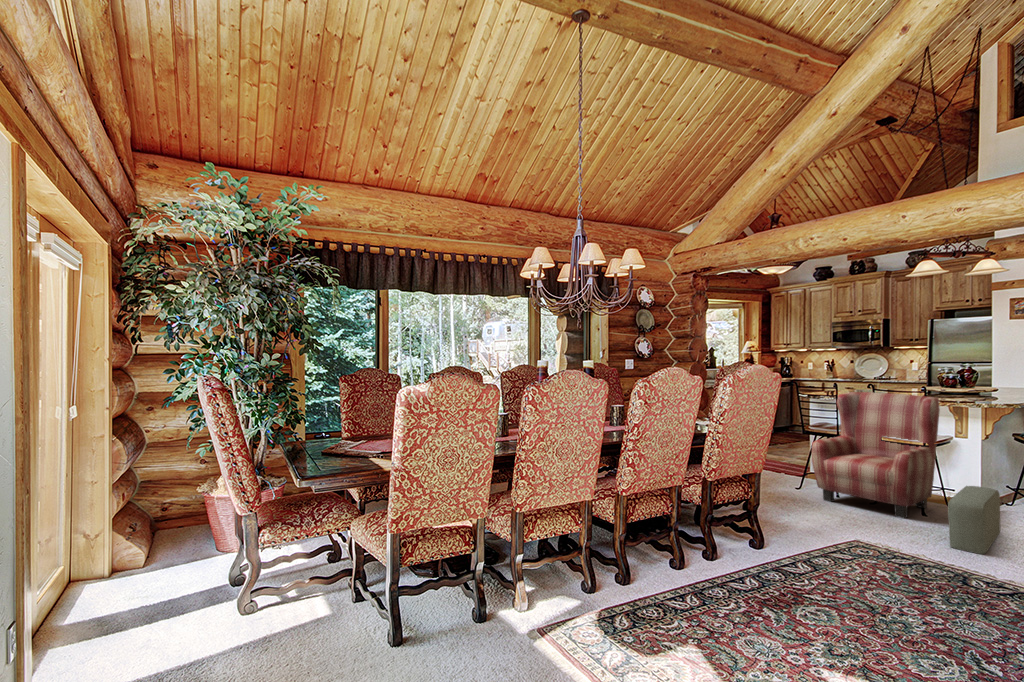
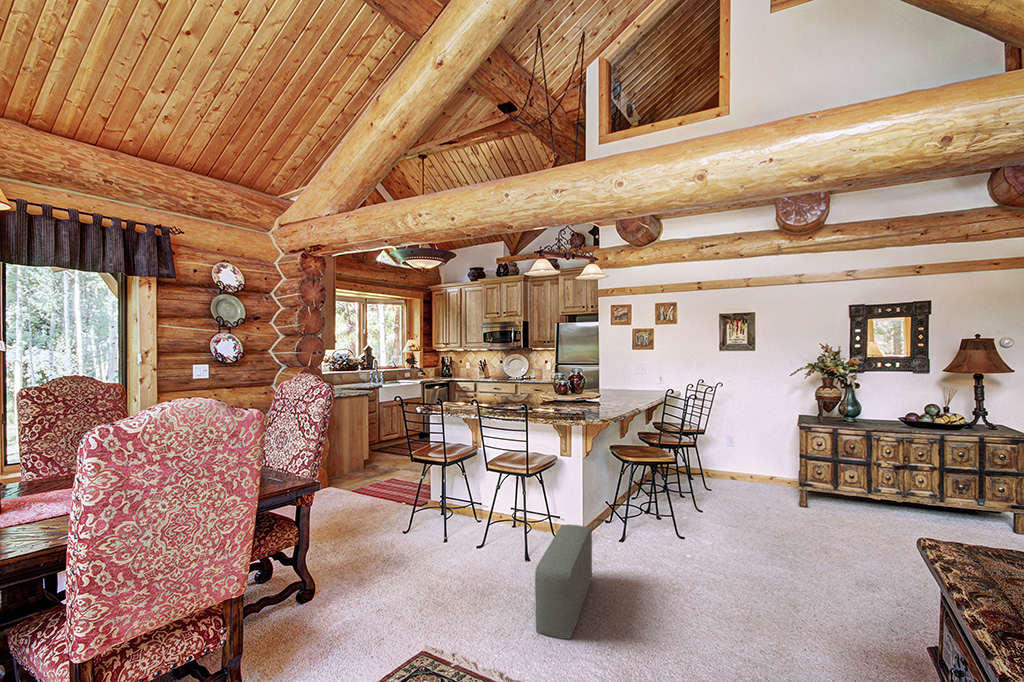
armchair: present [812,392,940,518] -> none [411,405,545,571]

